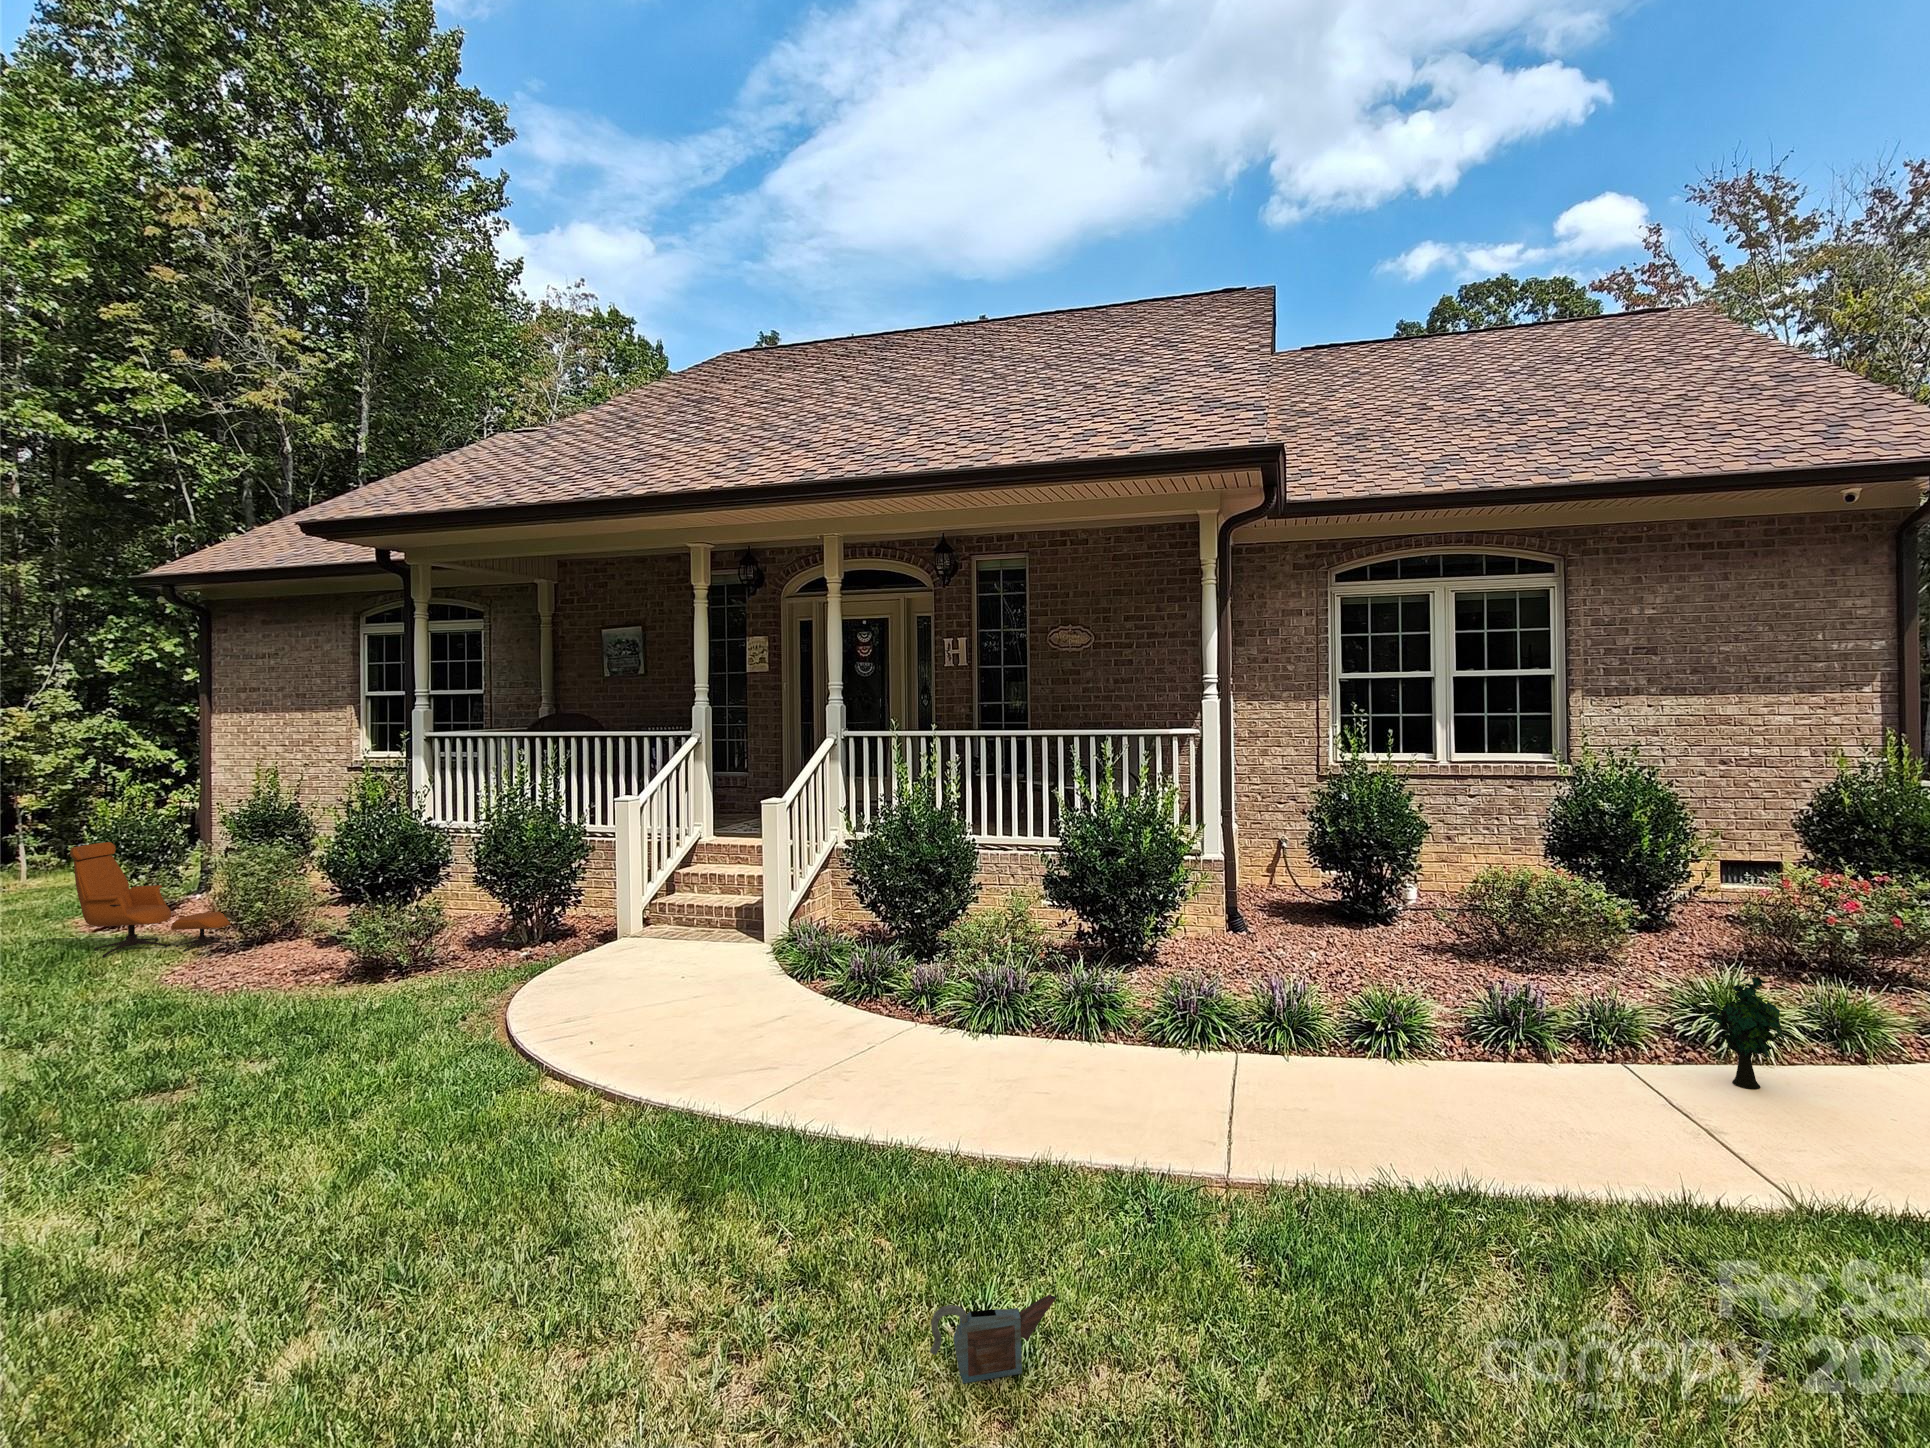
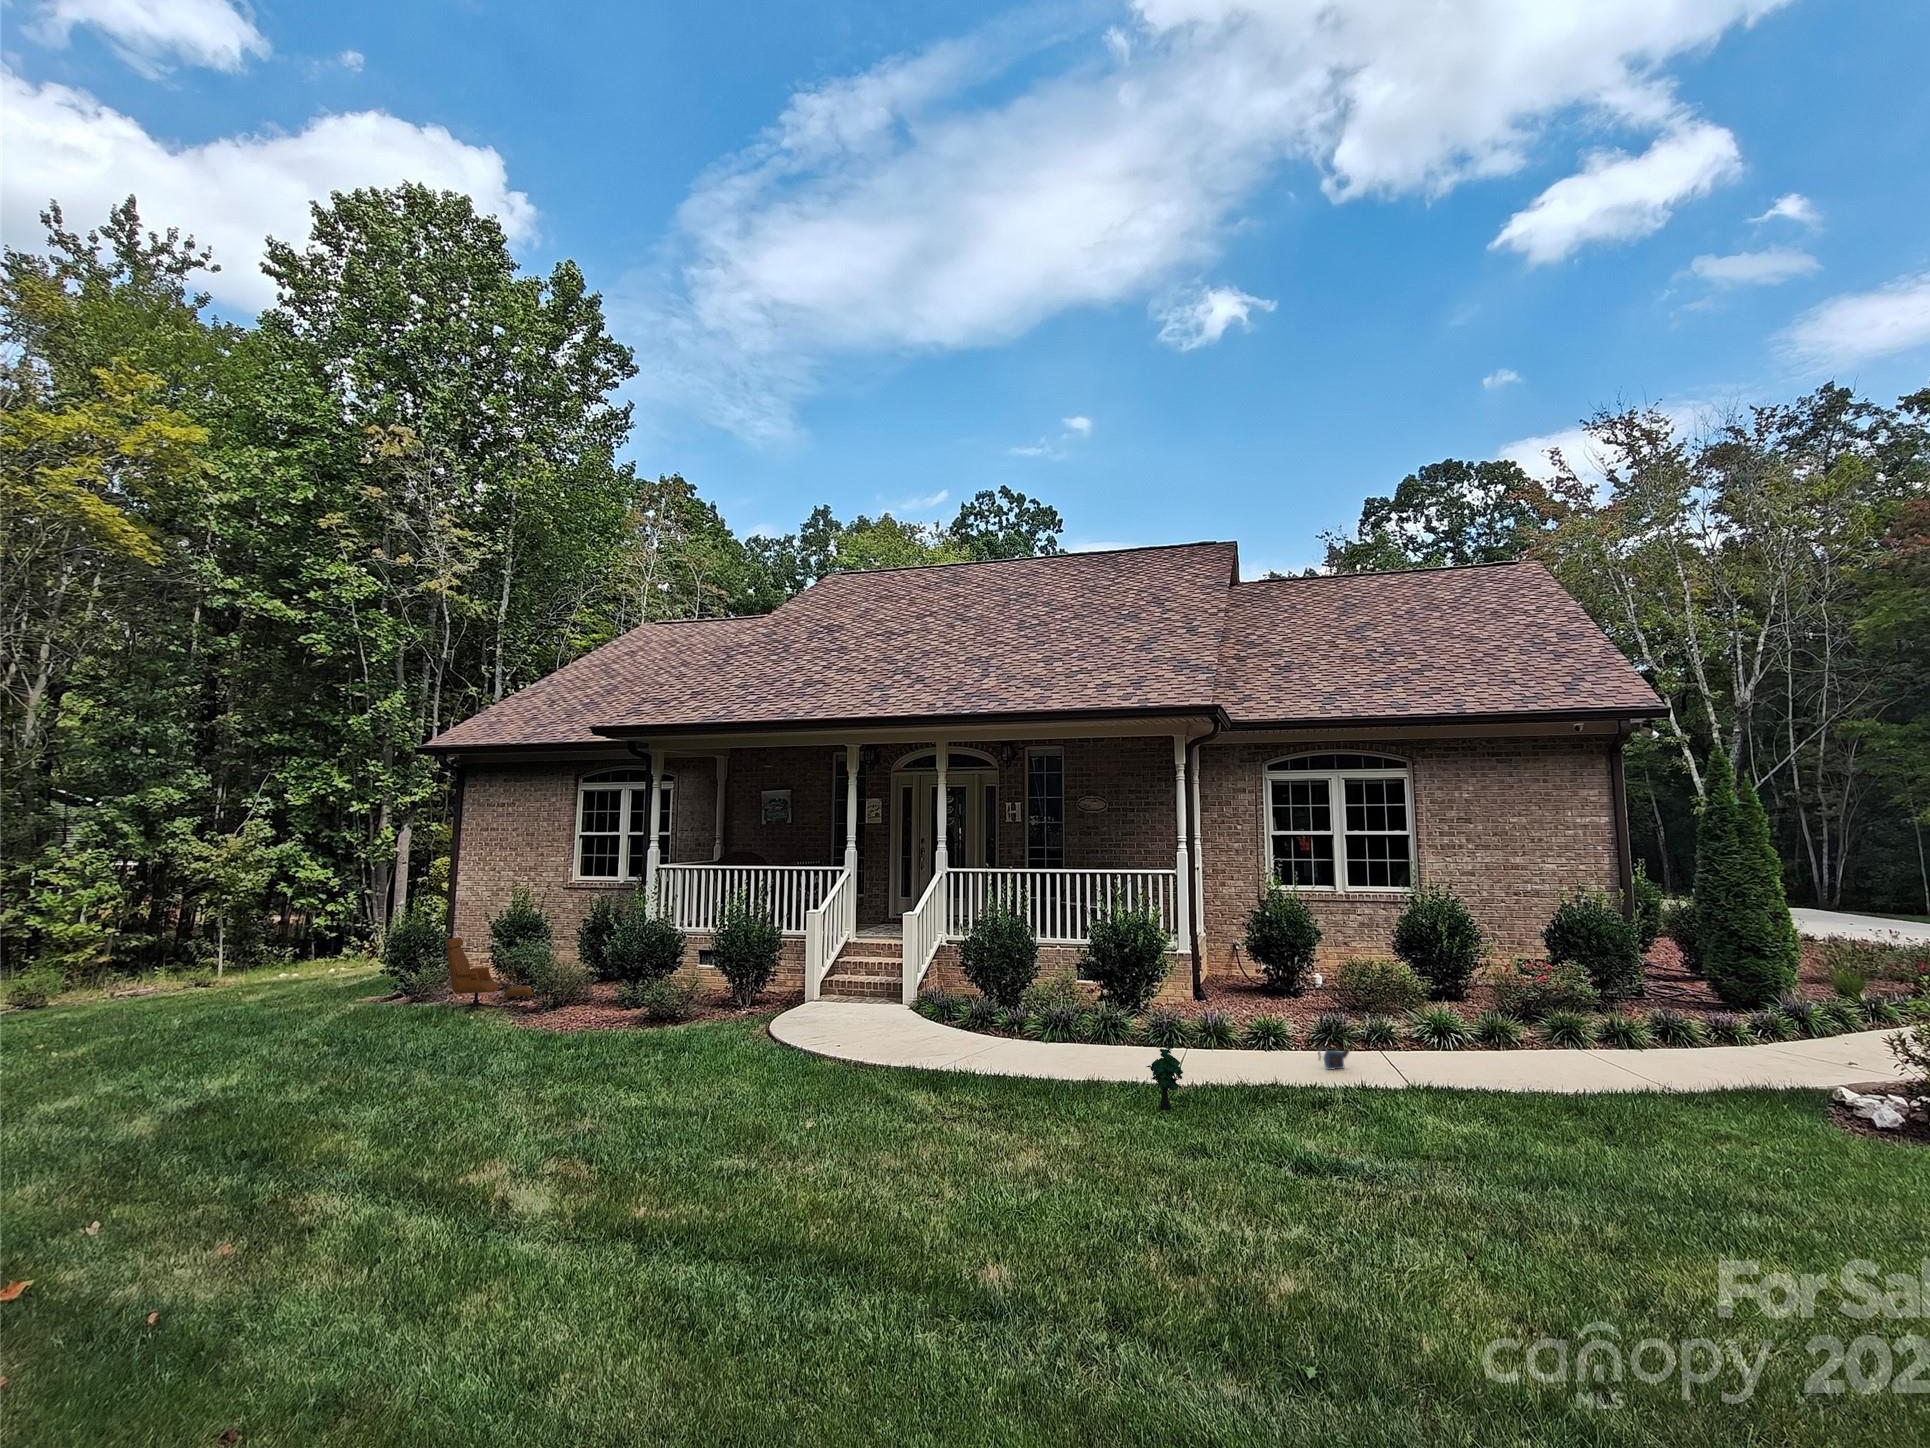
decorative plant: present [1706,977,1786,1089] -> present [1146,1044,1183,1110]
watering can: present [930,1294,1056,1383] -> present [1318,1047,1351,1070]

